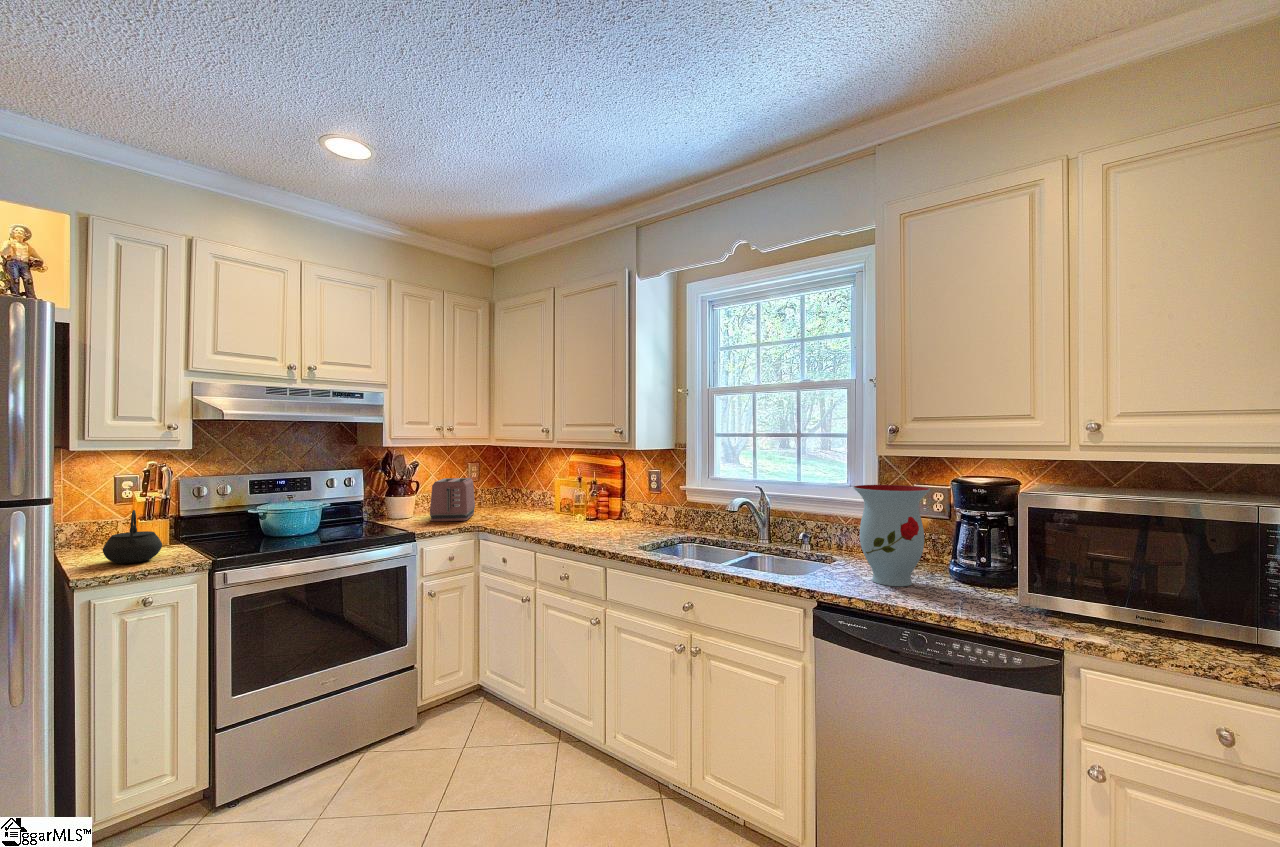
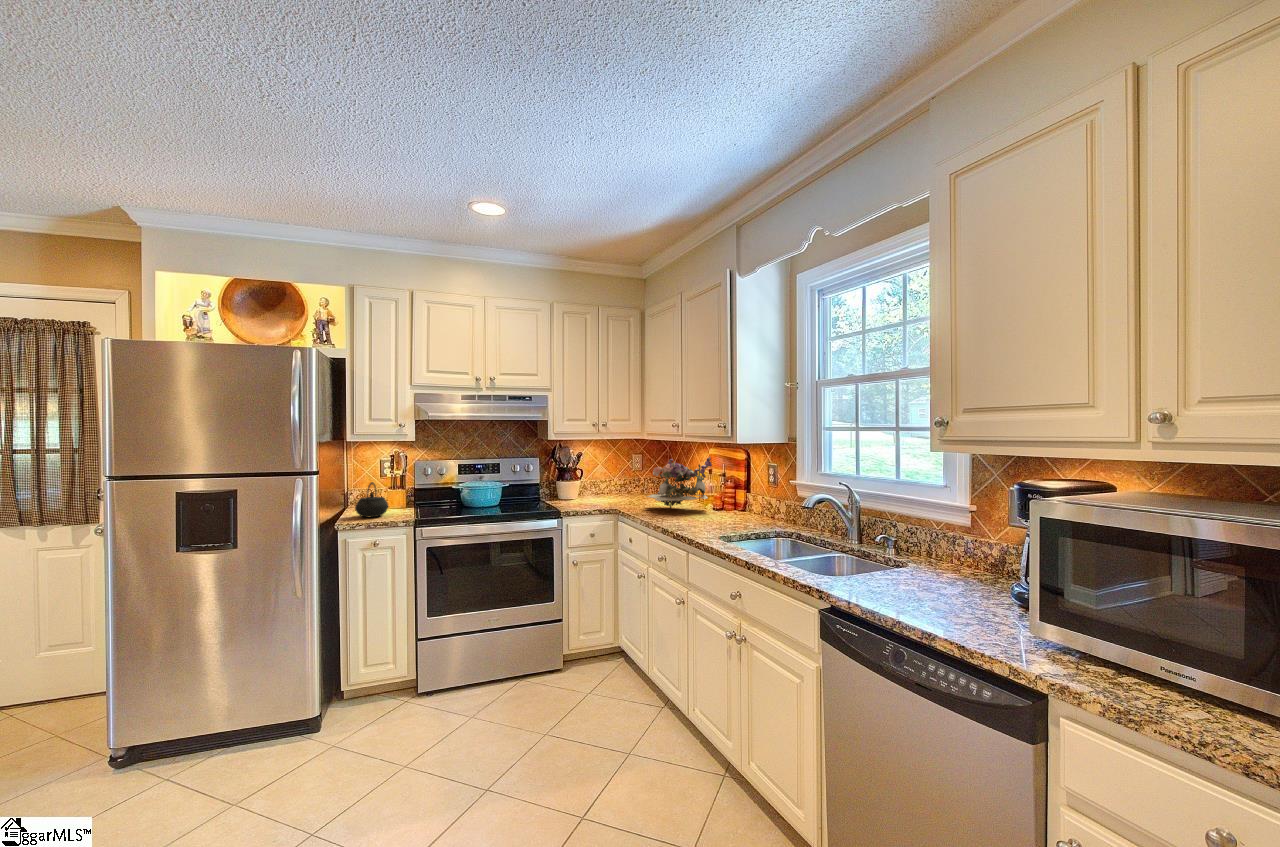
flower arrangement: none [513,463,587,522] -> present [647,457,712,508]
toaster: present [430,478,475,521] -> none [585,467,630,503]
vase: present [853,485,930,586] -> none [885,485,973,599]

